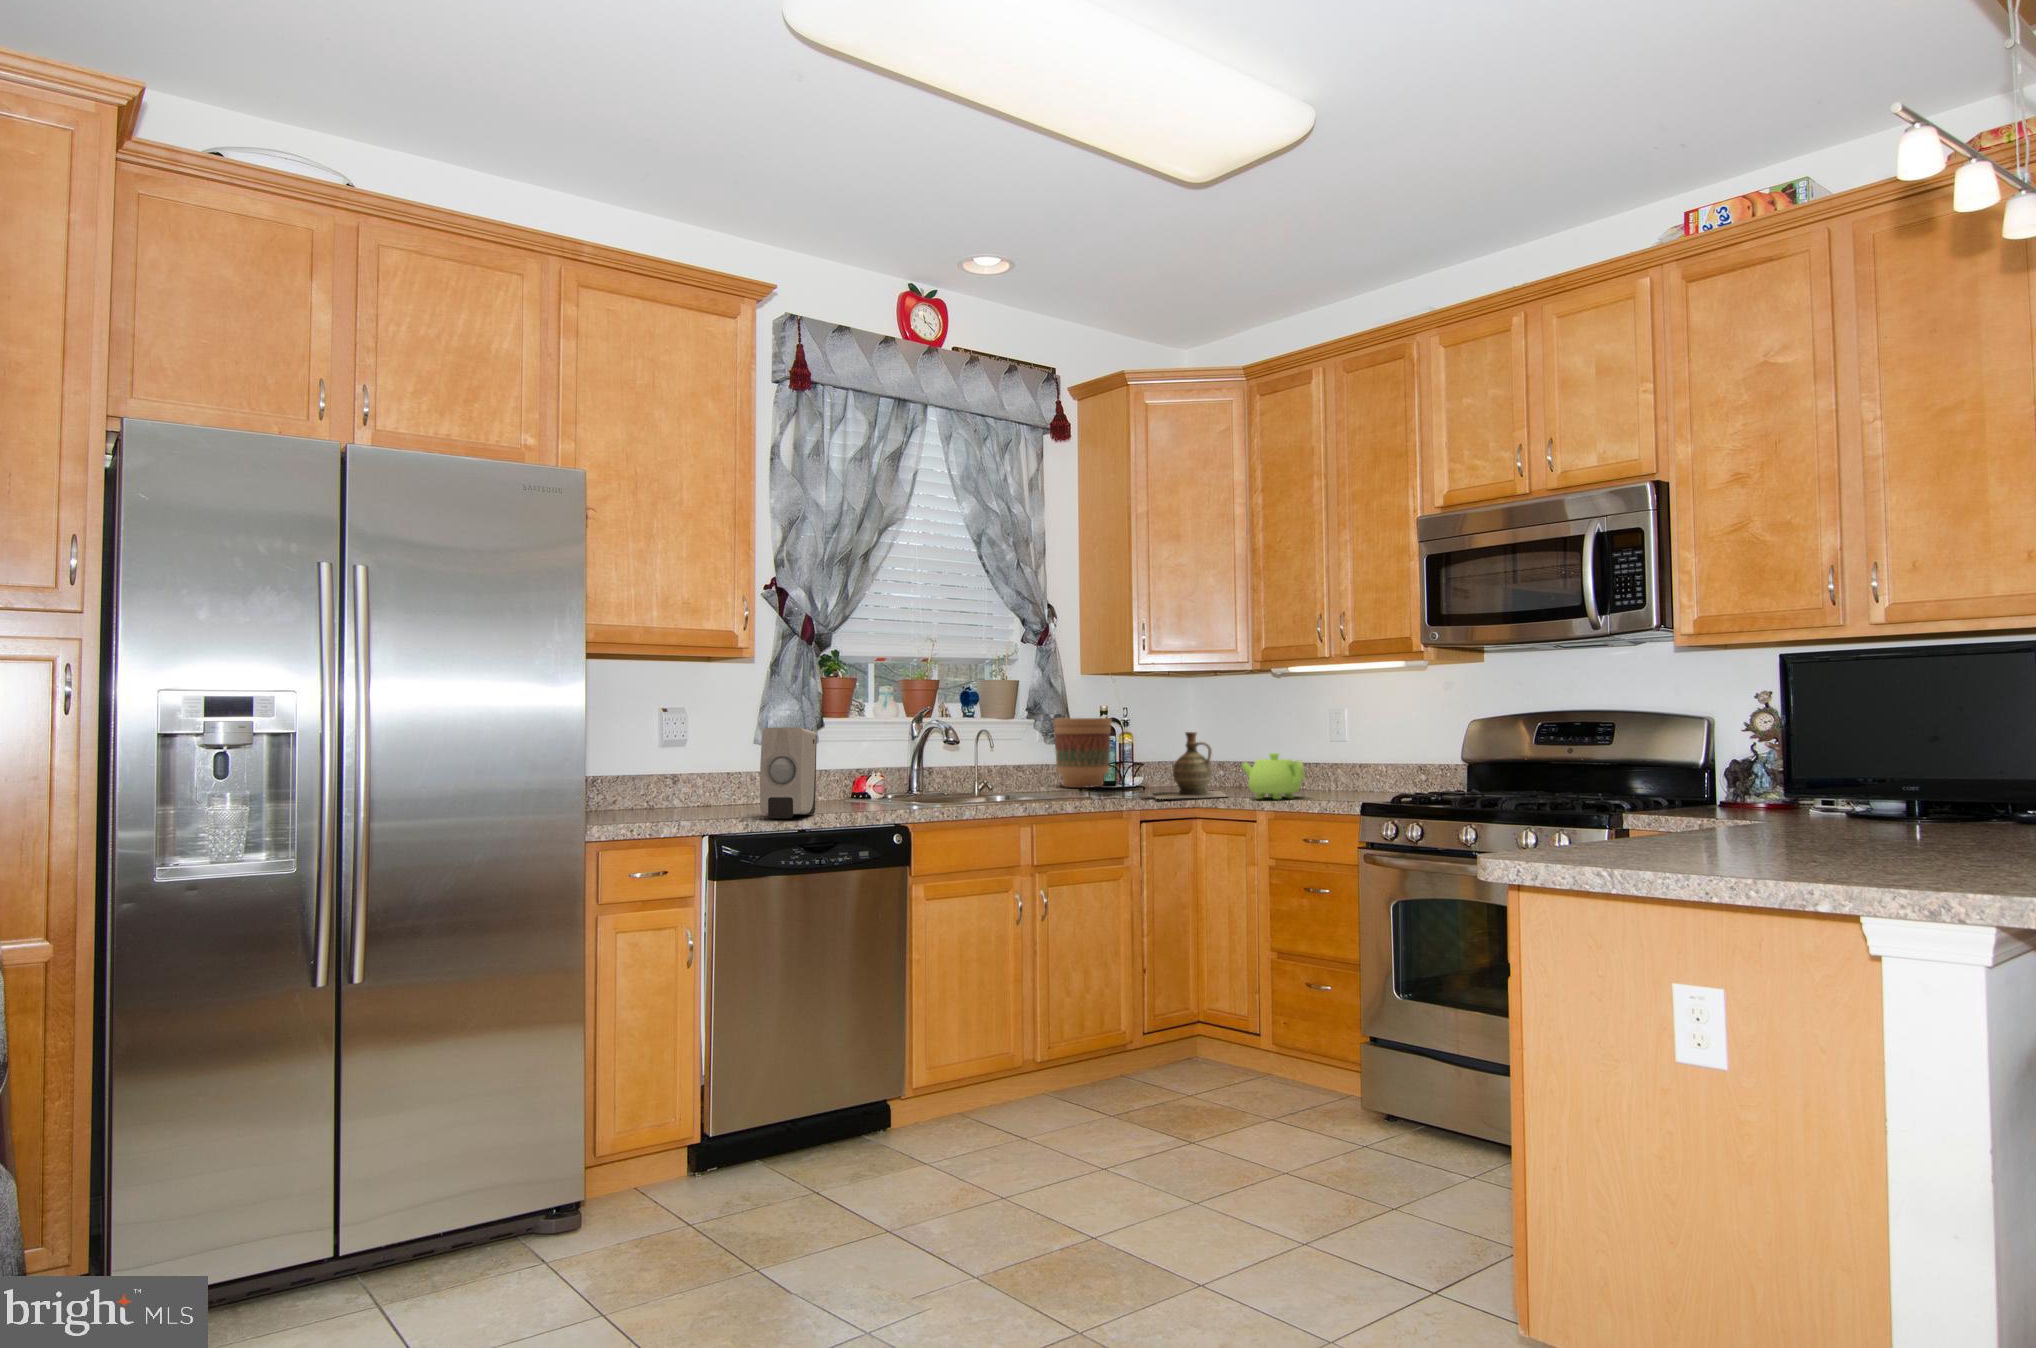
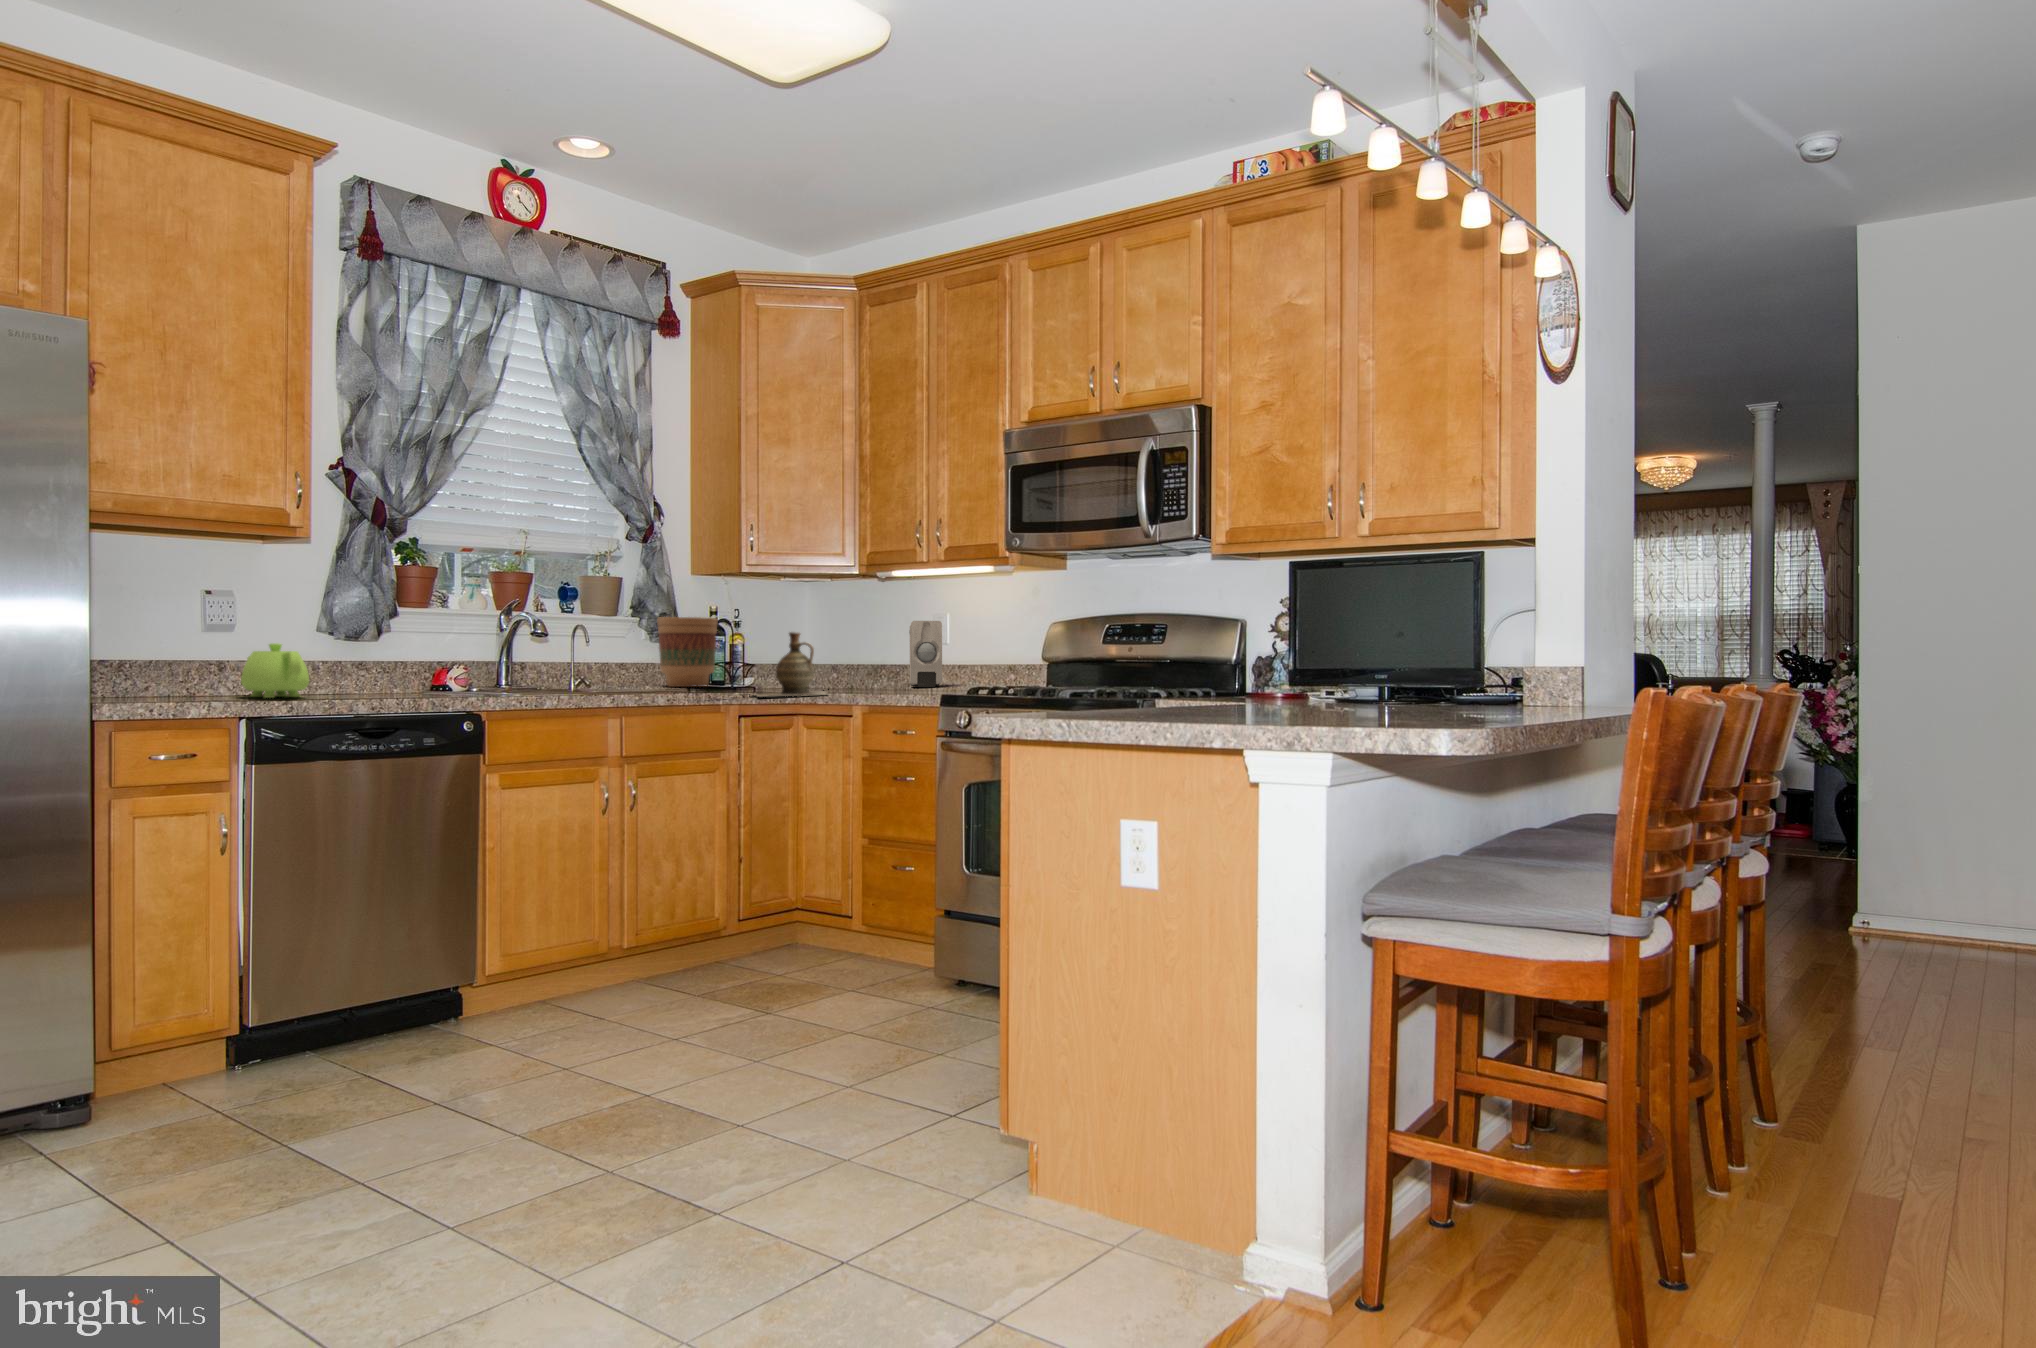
soap dispenser: present [760,727,817,818] -> present [909,621,942,687]
teapot: present [1241,753,1305,799] -> present [241,643,309,698]

